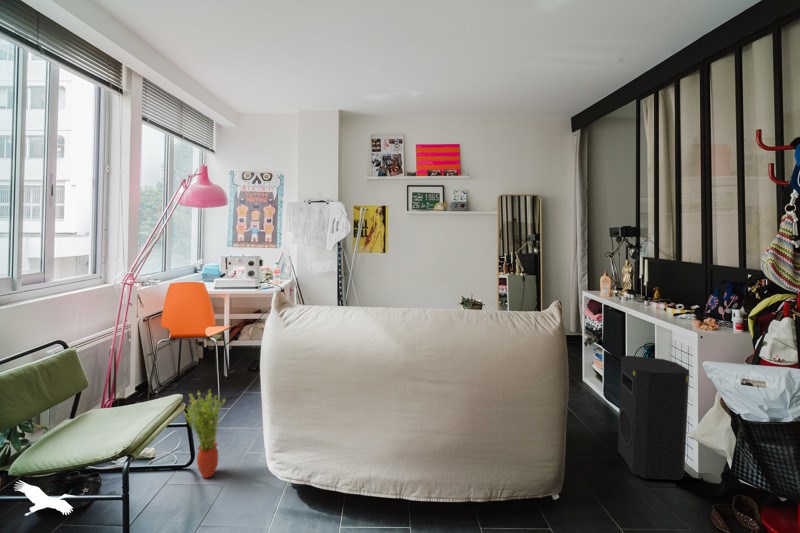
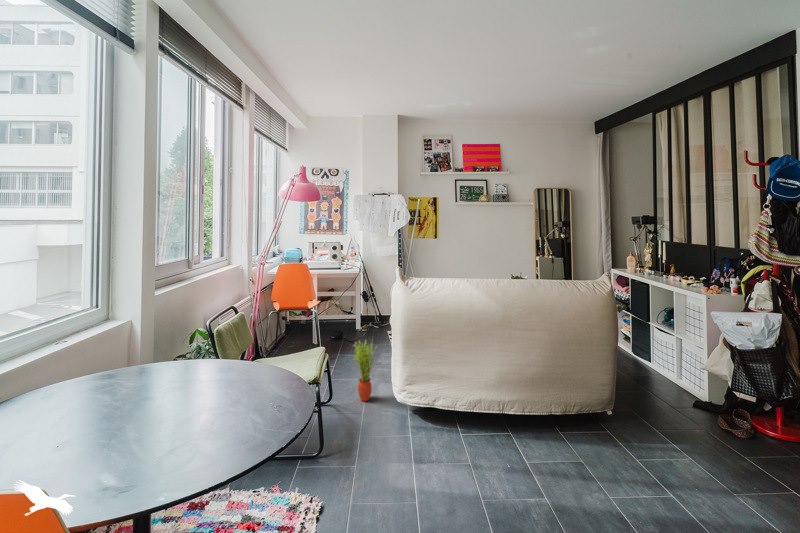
speaker: present [618,356,689,480] -> none [647,314,701,396]

